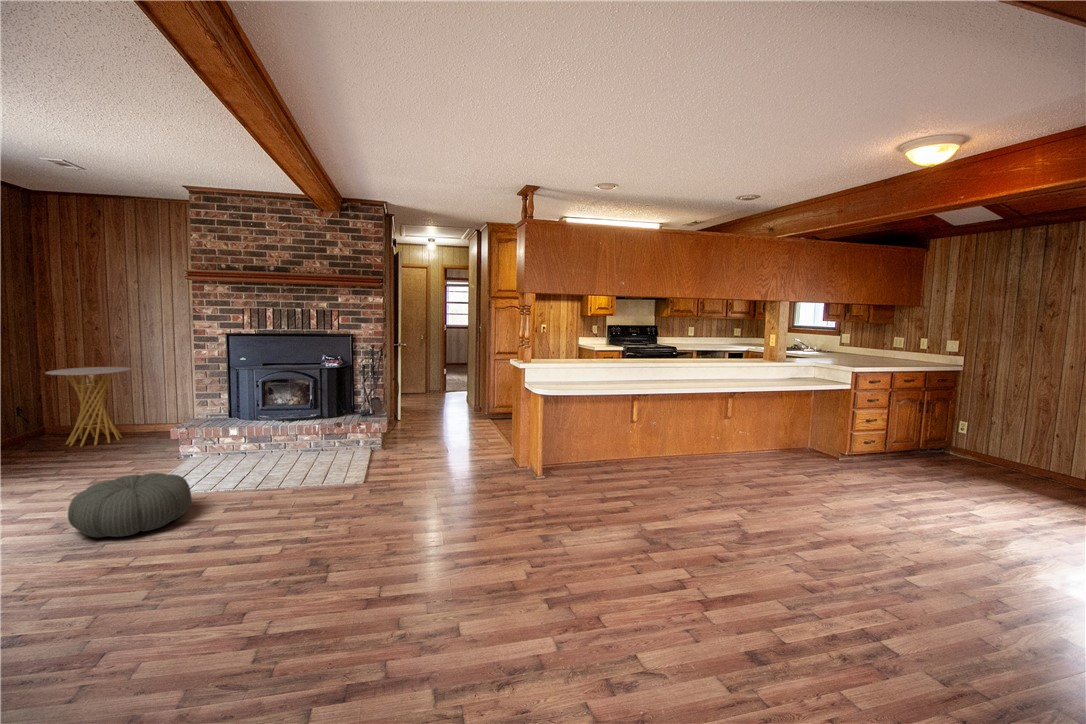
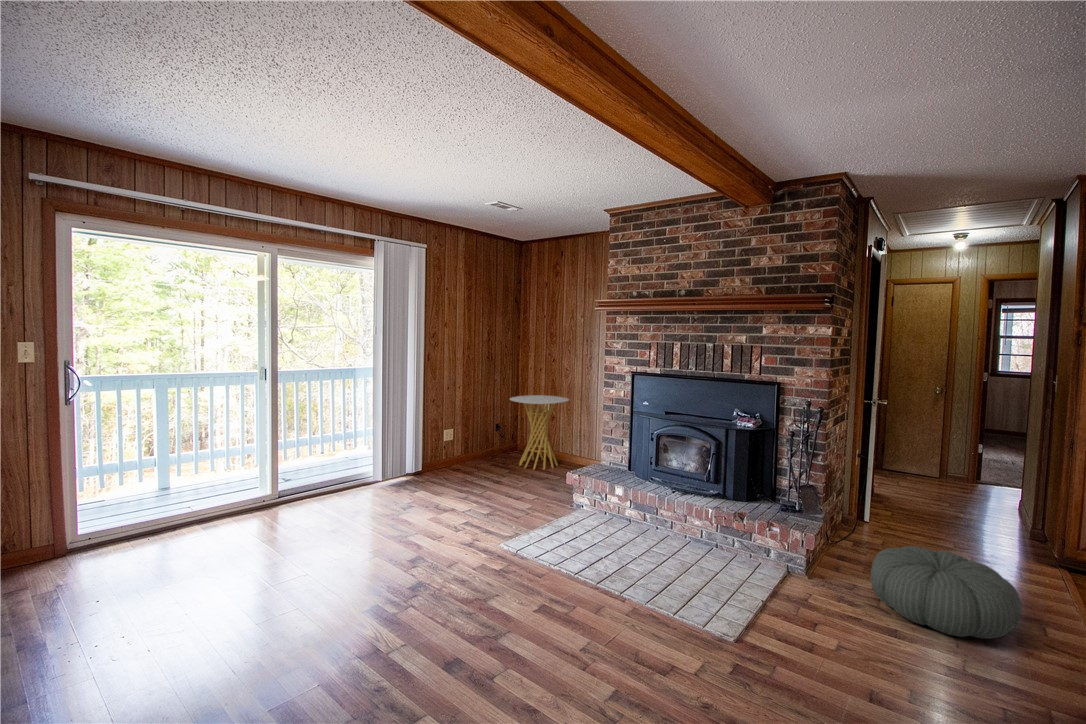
pouf: present [68,473,192,537] -> present [871,546,1022,639]

